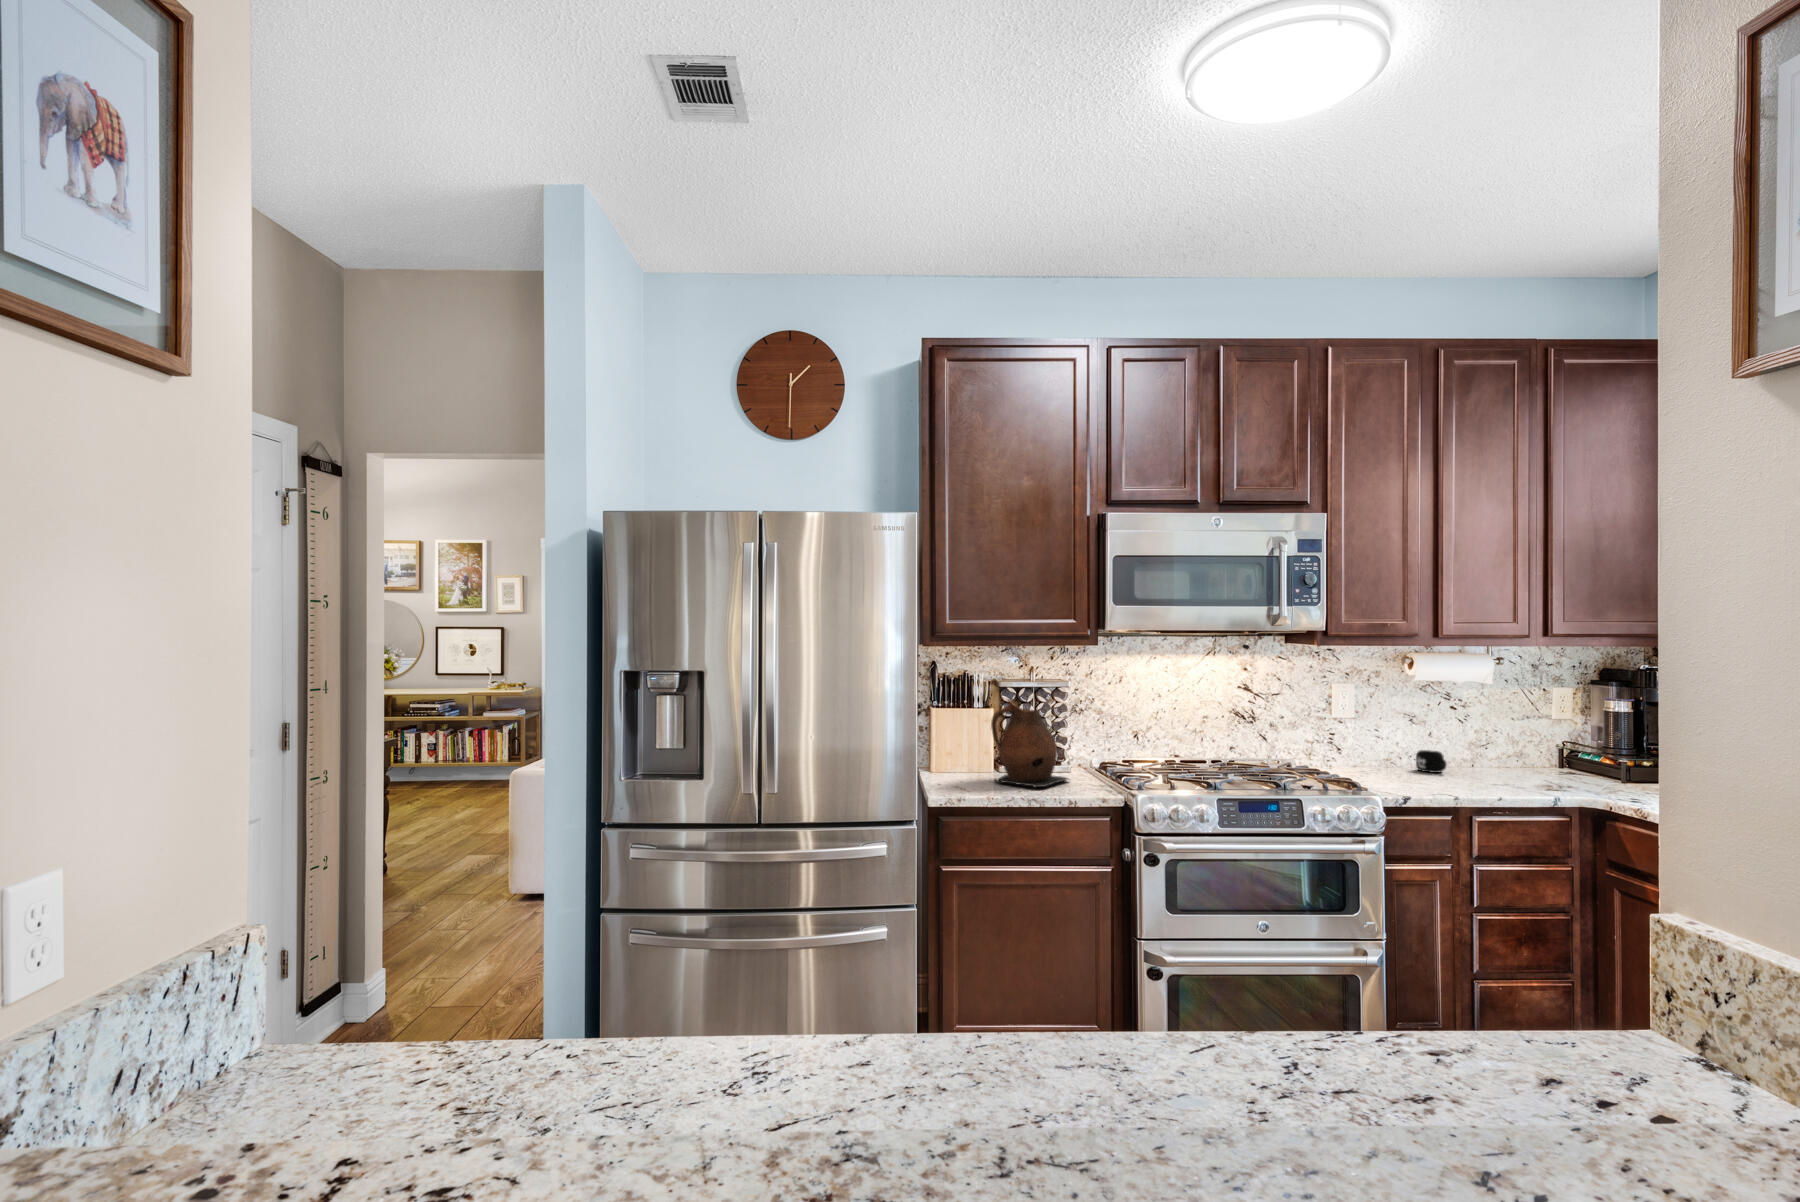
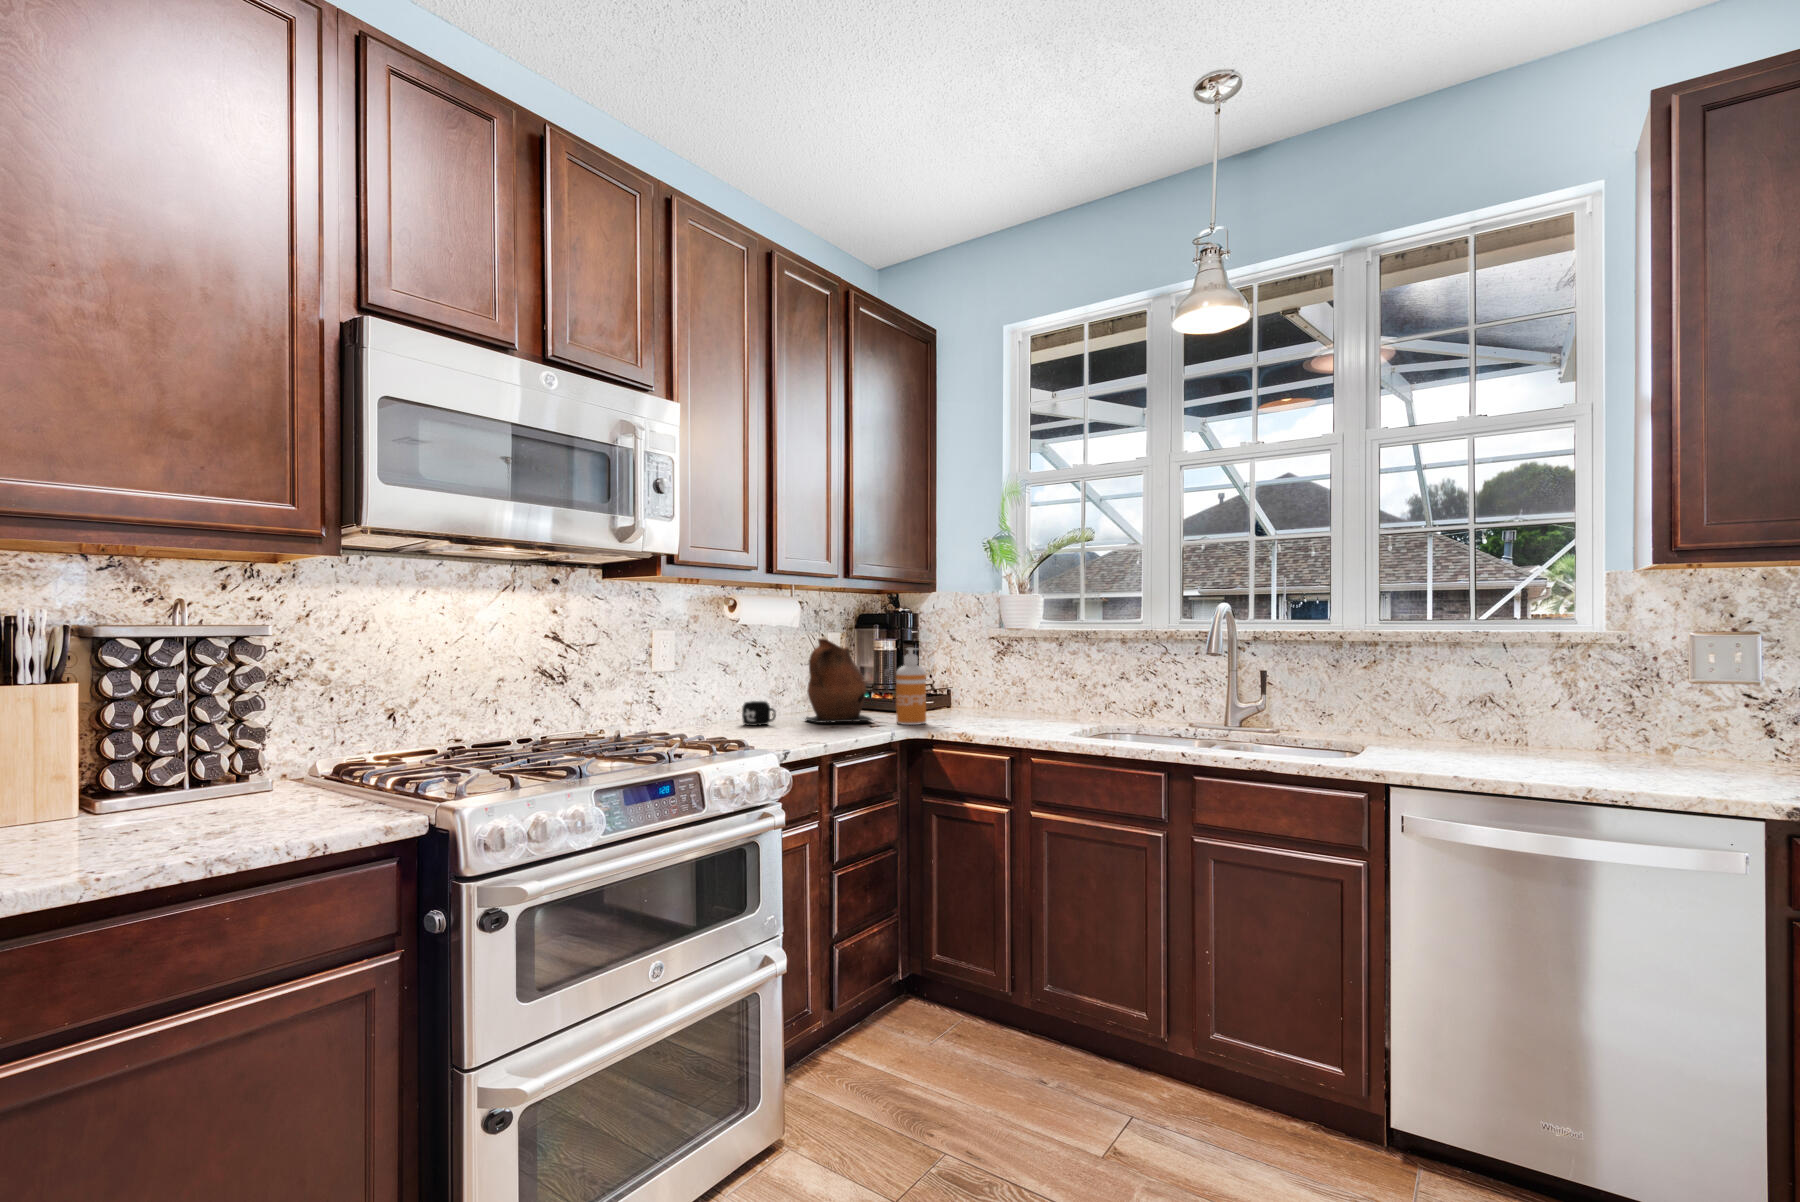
ceramic pitcher: present [991,699,1069,787] -> present [806,639,873,723]
soap dispenser: none [1583,716,1623,795] -> present [896,648,926,725]

